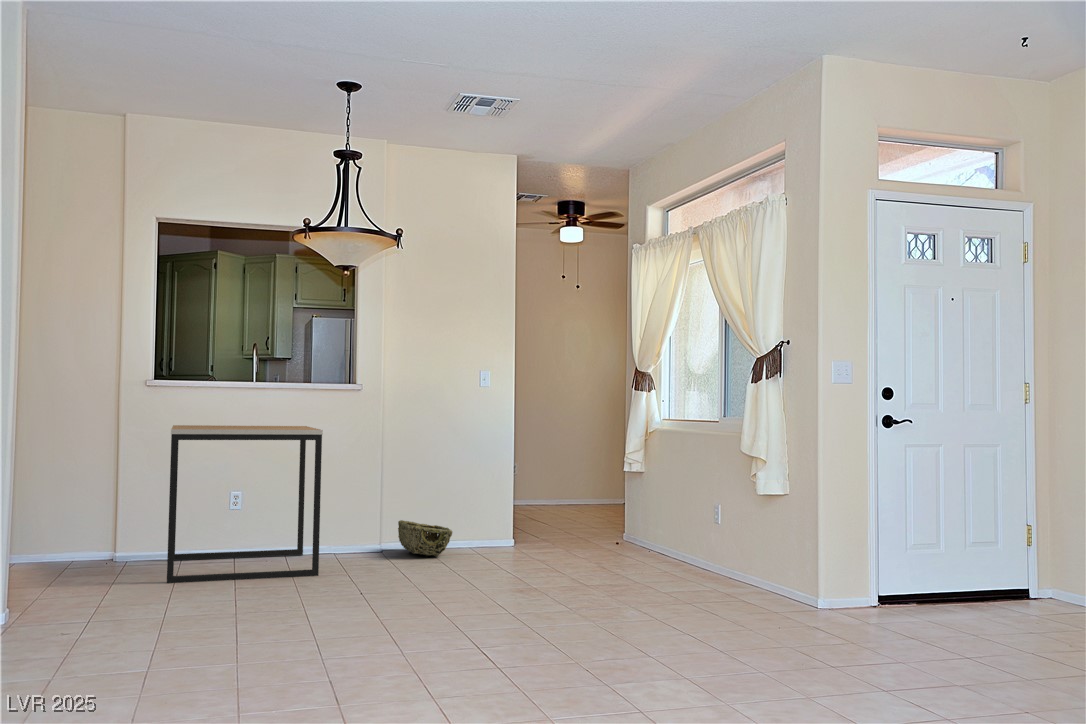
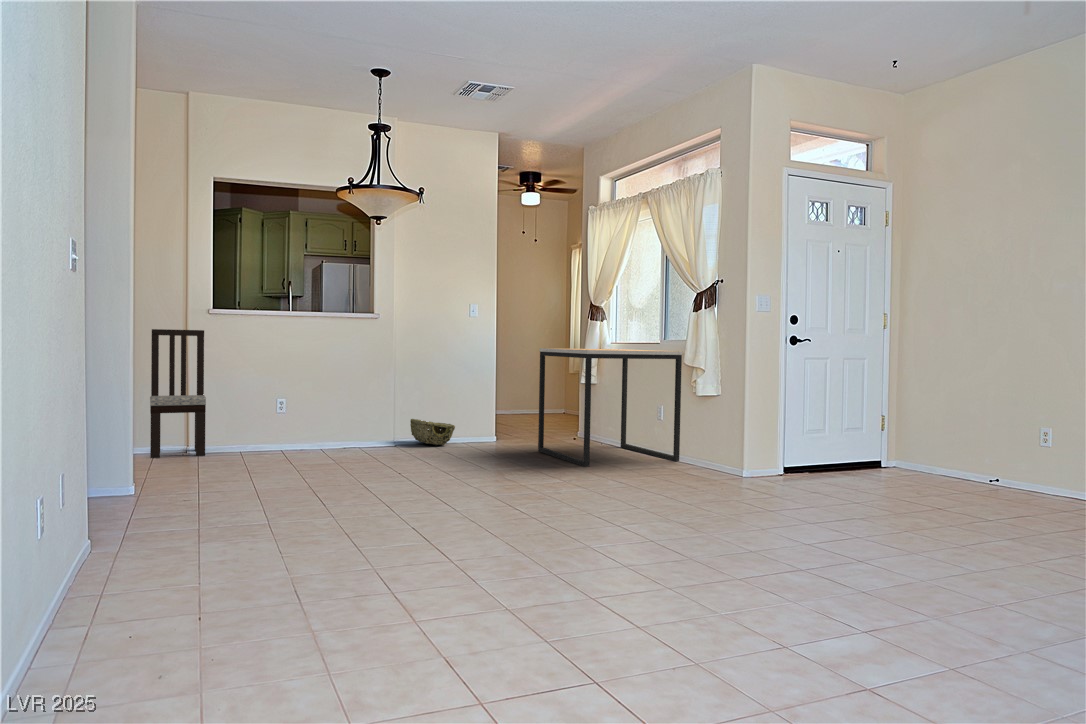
dining chair: none [62,408,139,571] -> present [150,329,206,458]
side table: present [167,425,323,583] -> present [538,348,682,467]

